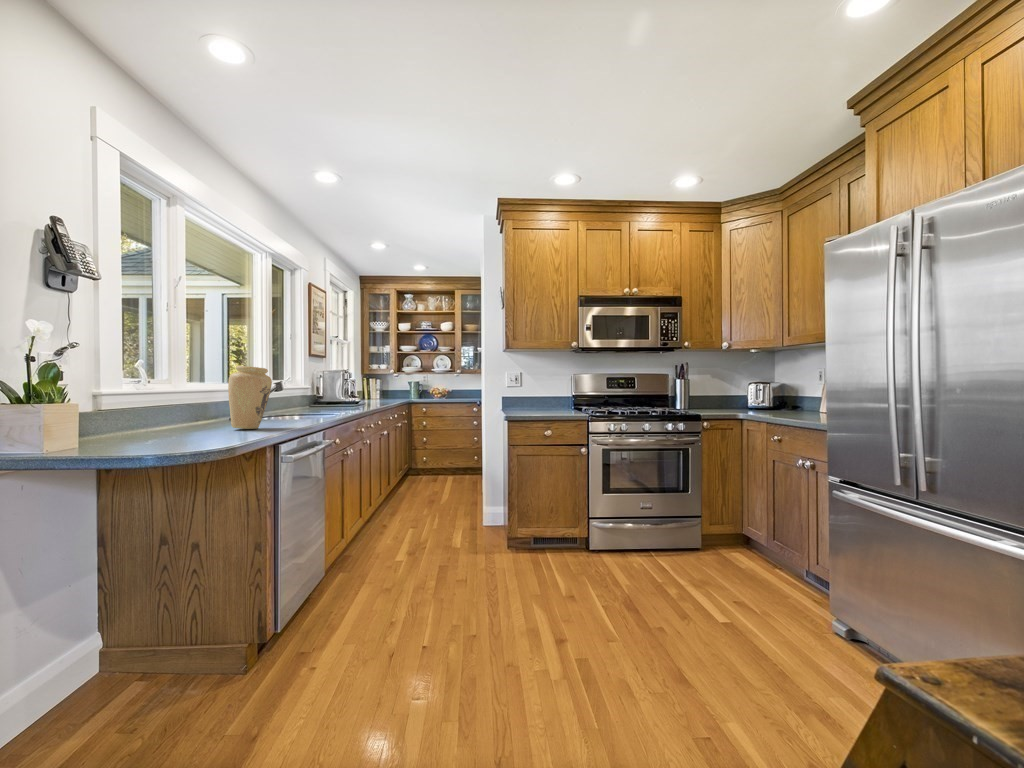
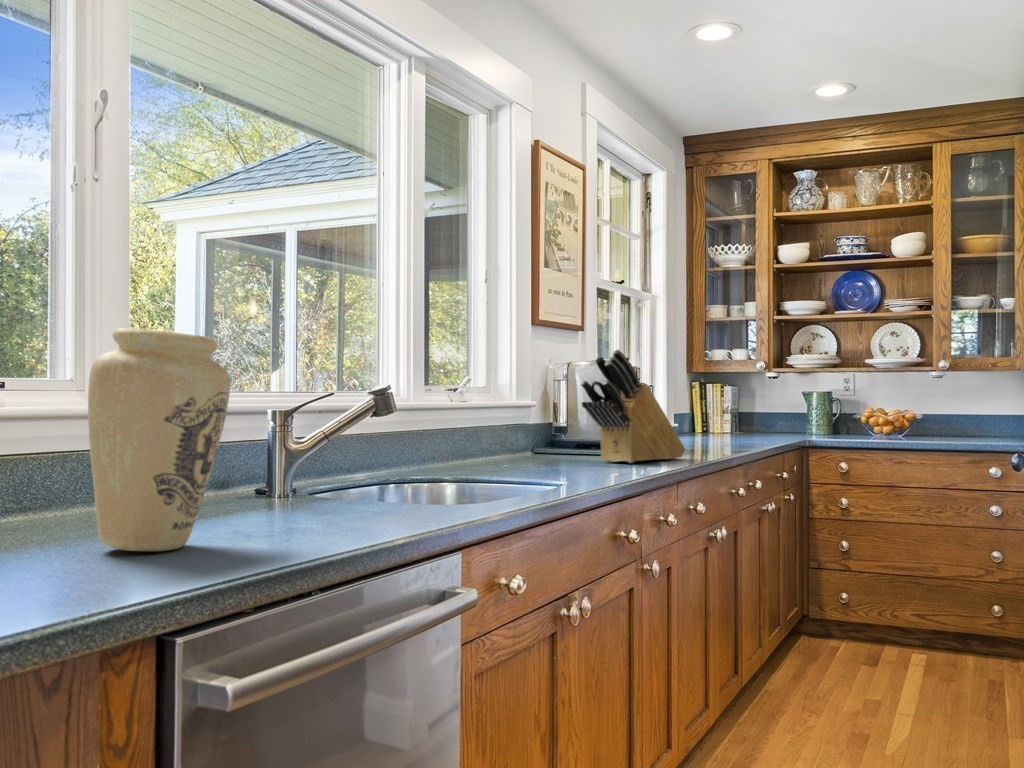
knife block: none [338,368,374,408] -> present [581,350,685,463]

